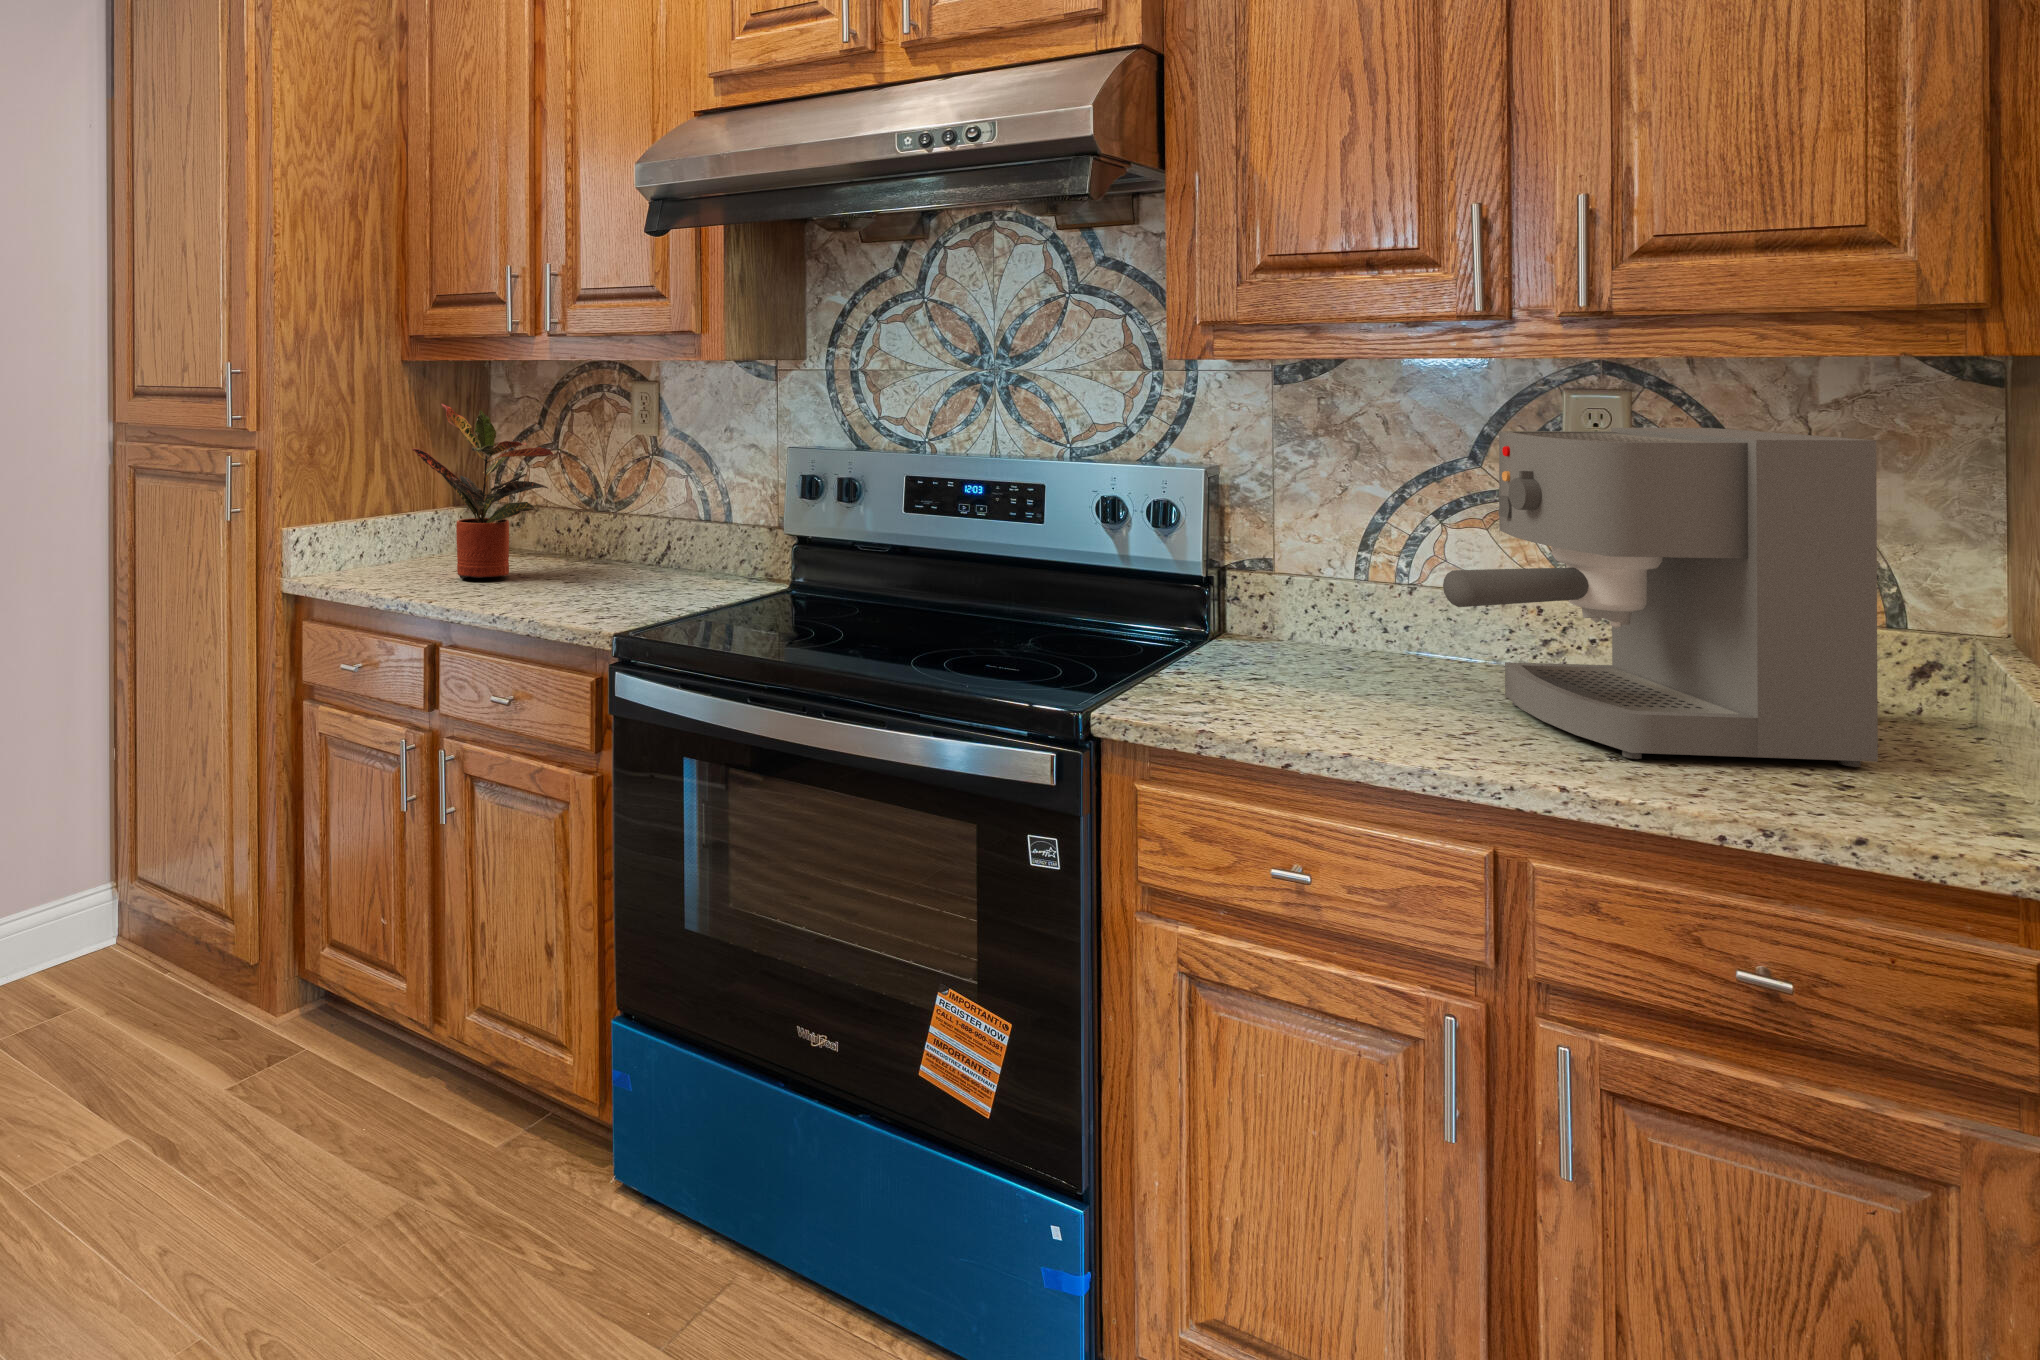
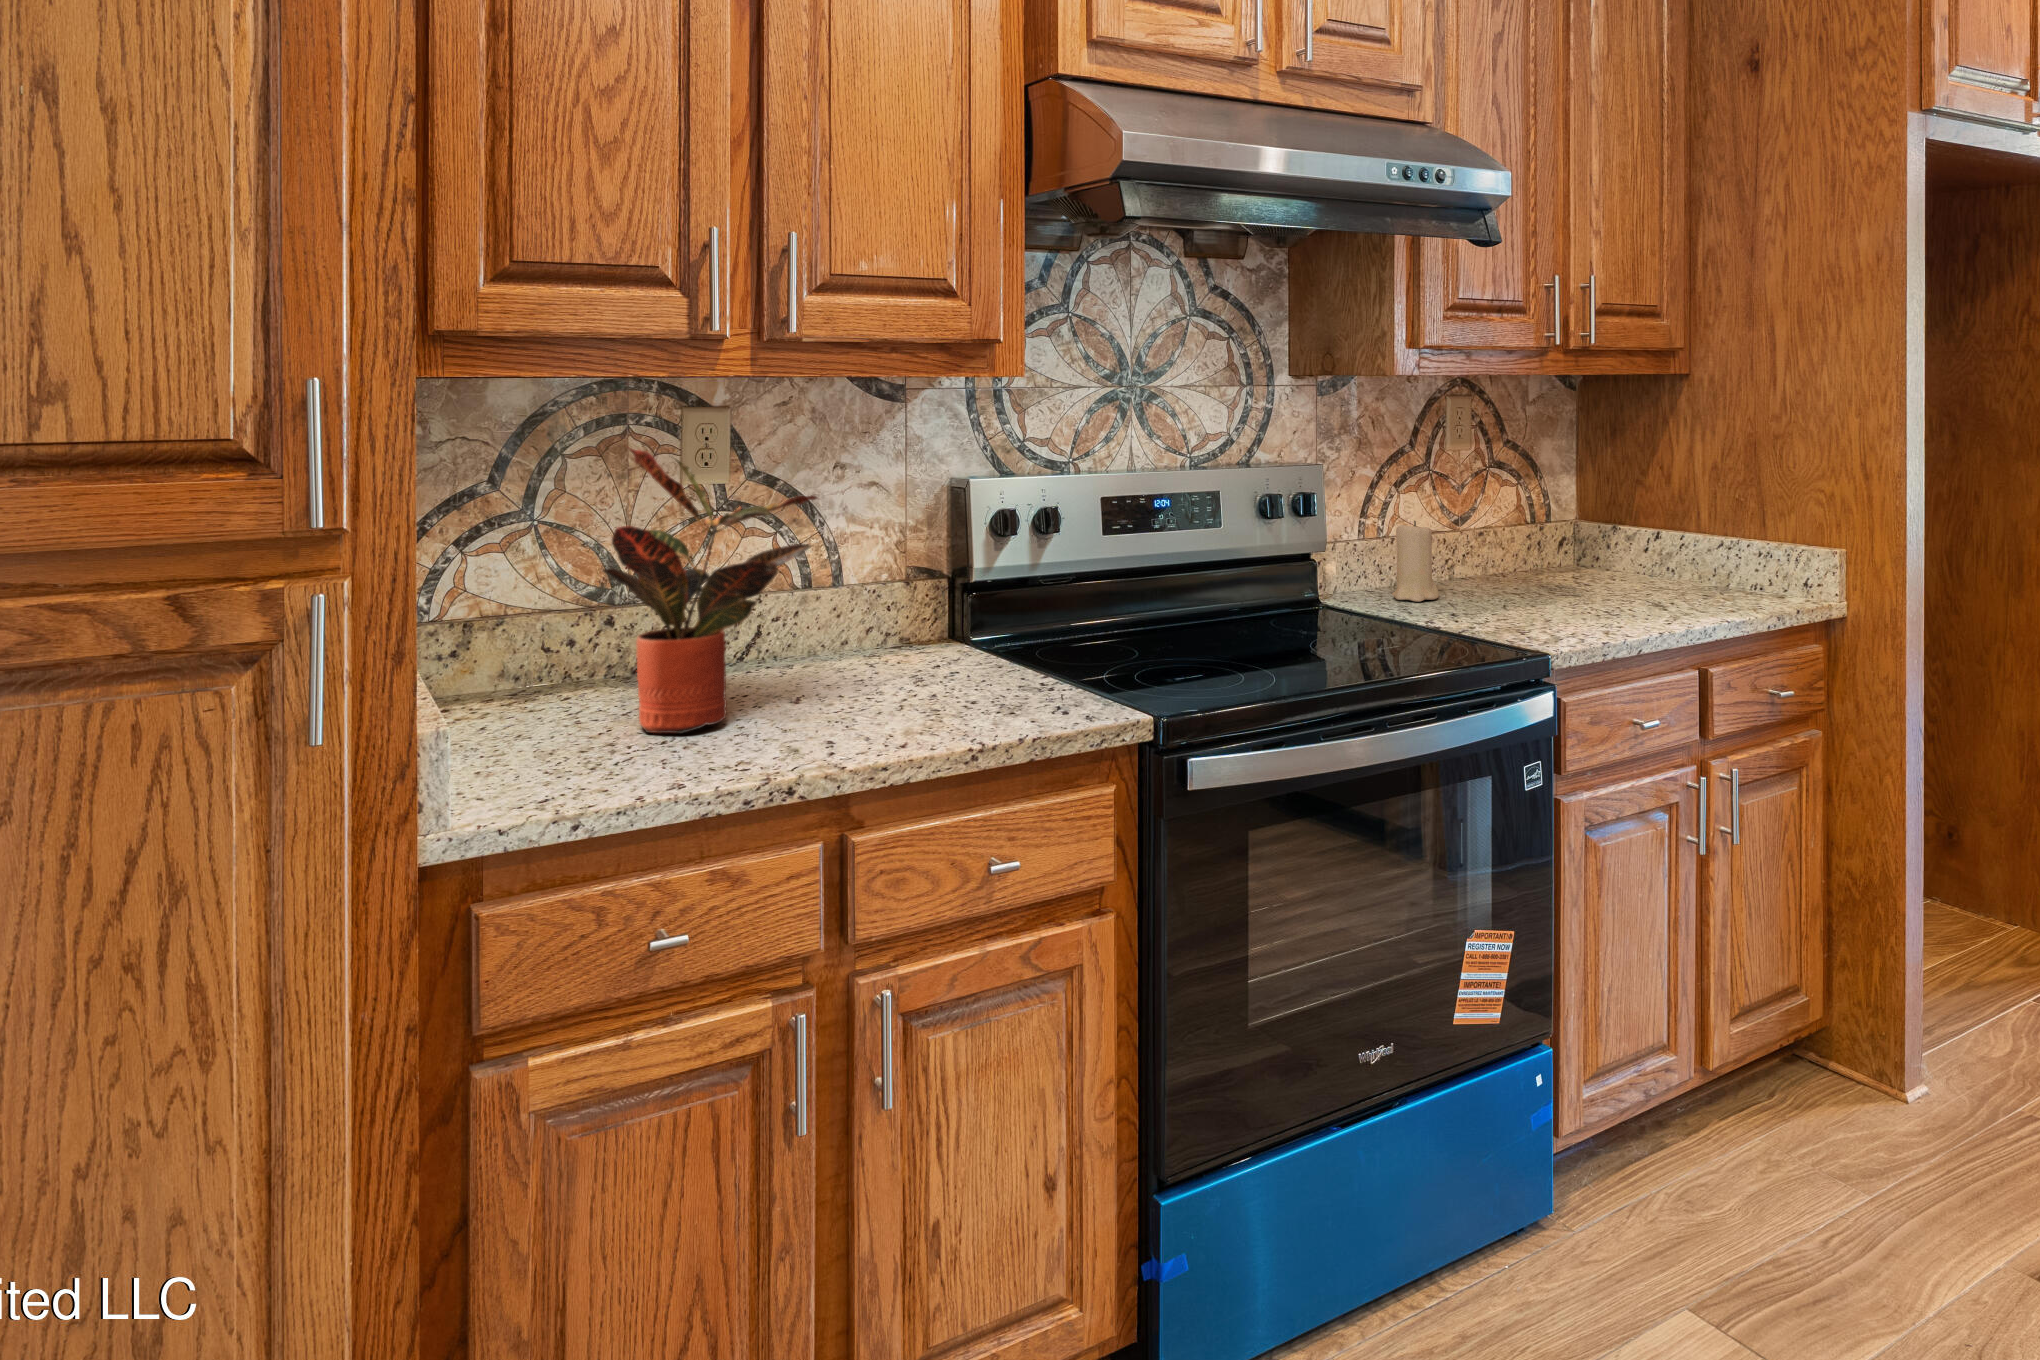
coffee maker: present [1443,428,1878,767] -> none [1521,416,1664,602]
candle: none [1310,559,1385,672] -> present [1392,521,1439,602]

